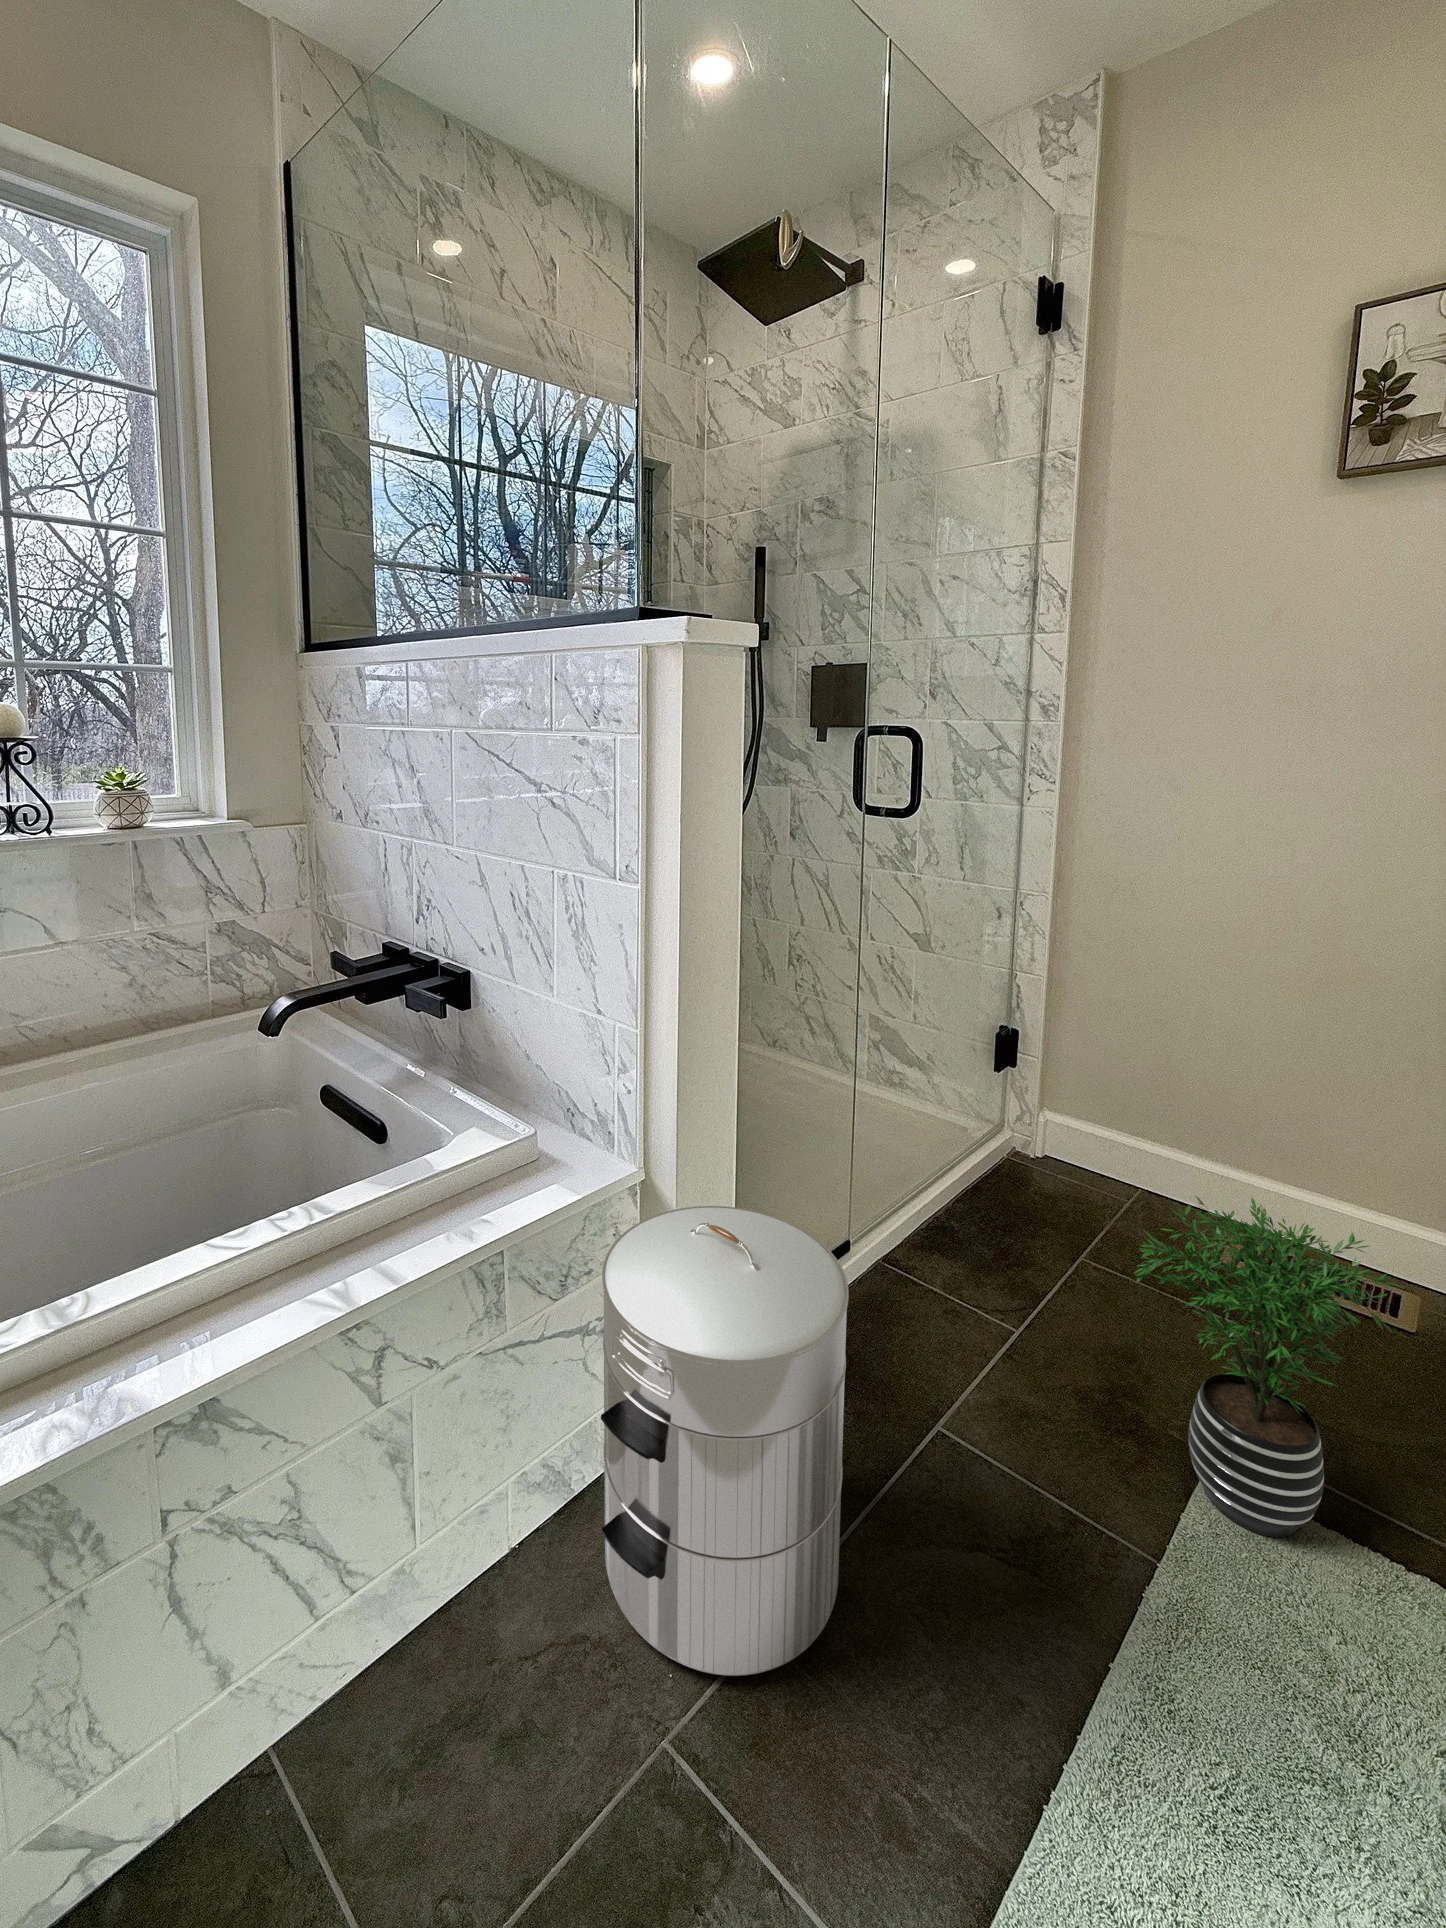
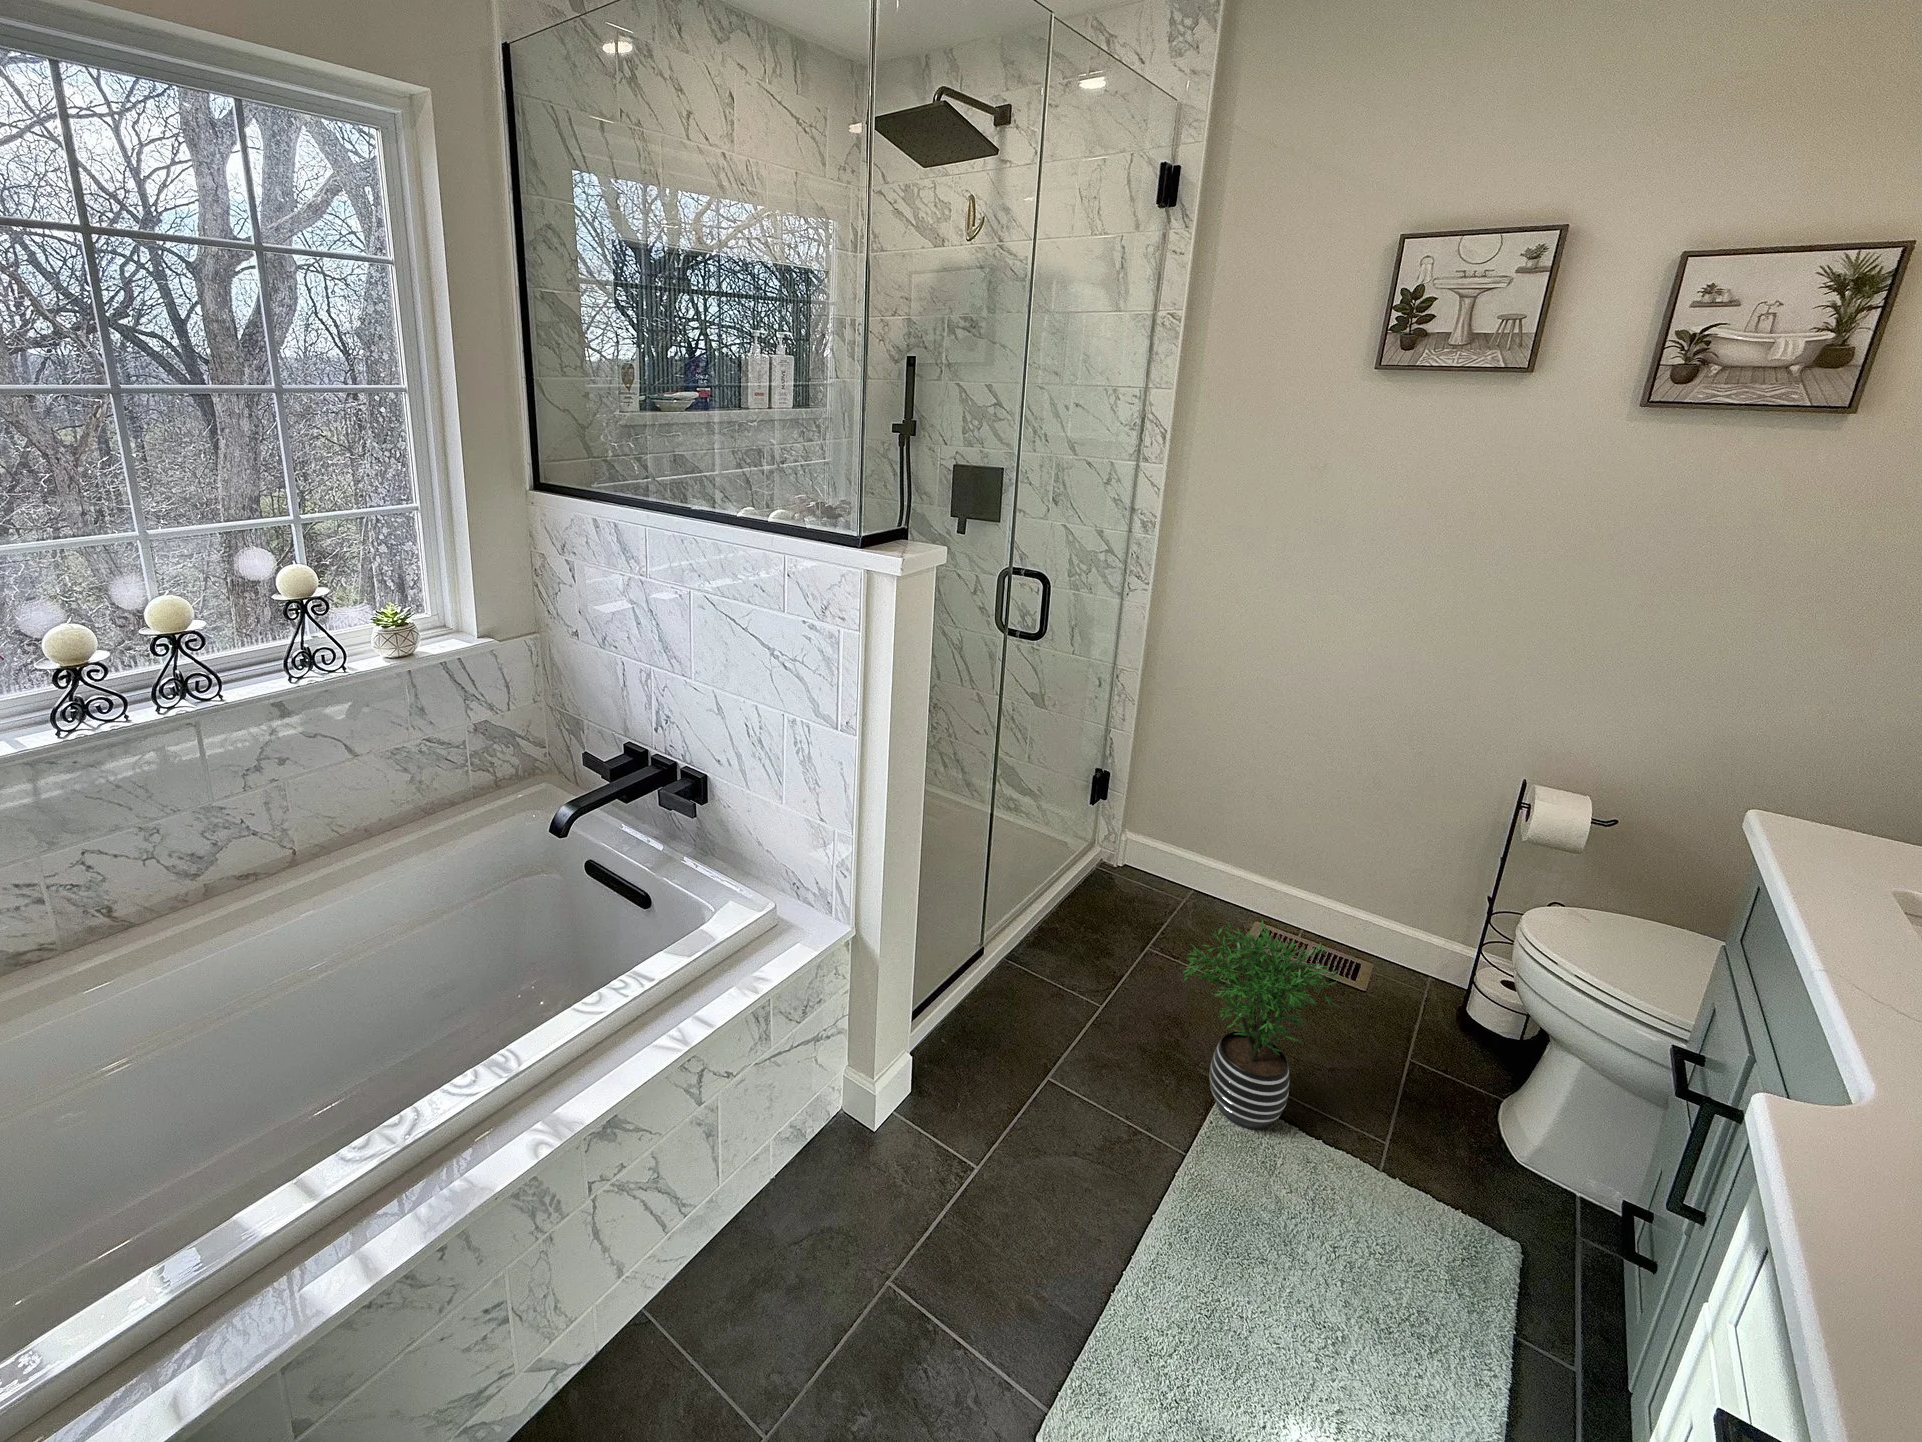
waste bin: present [601,1206,849,1676] -> none [834,948,1004,1242]

